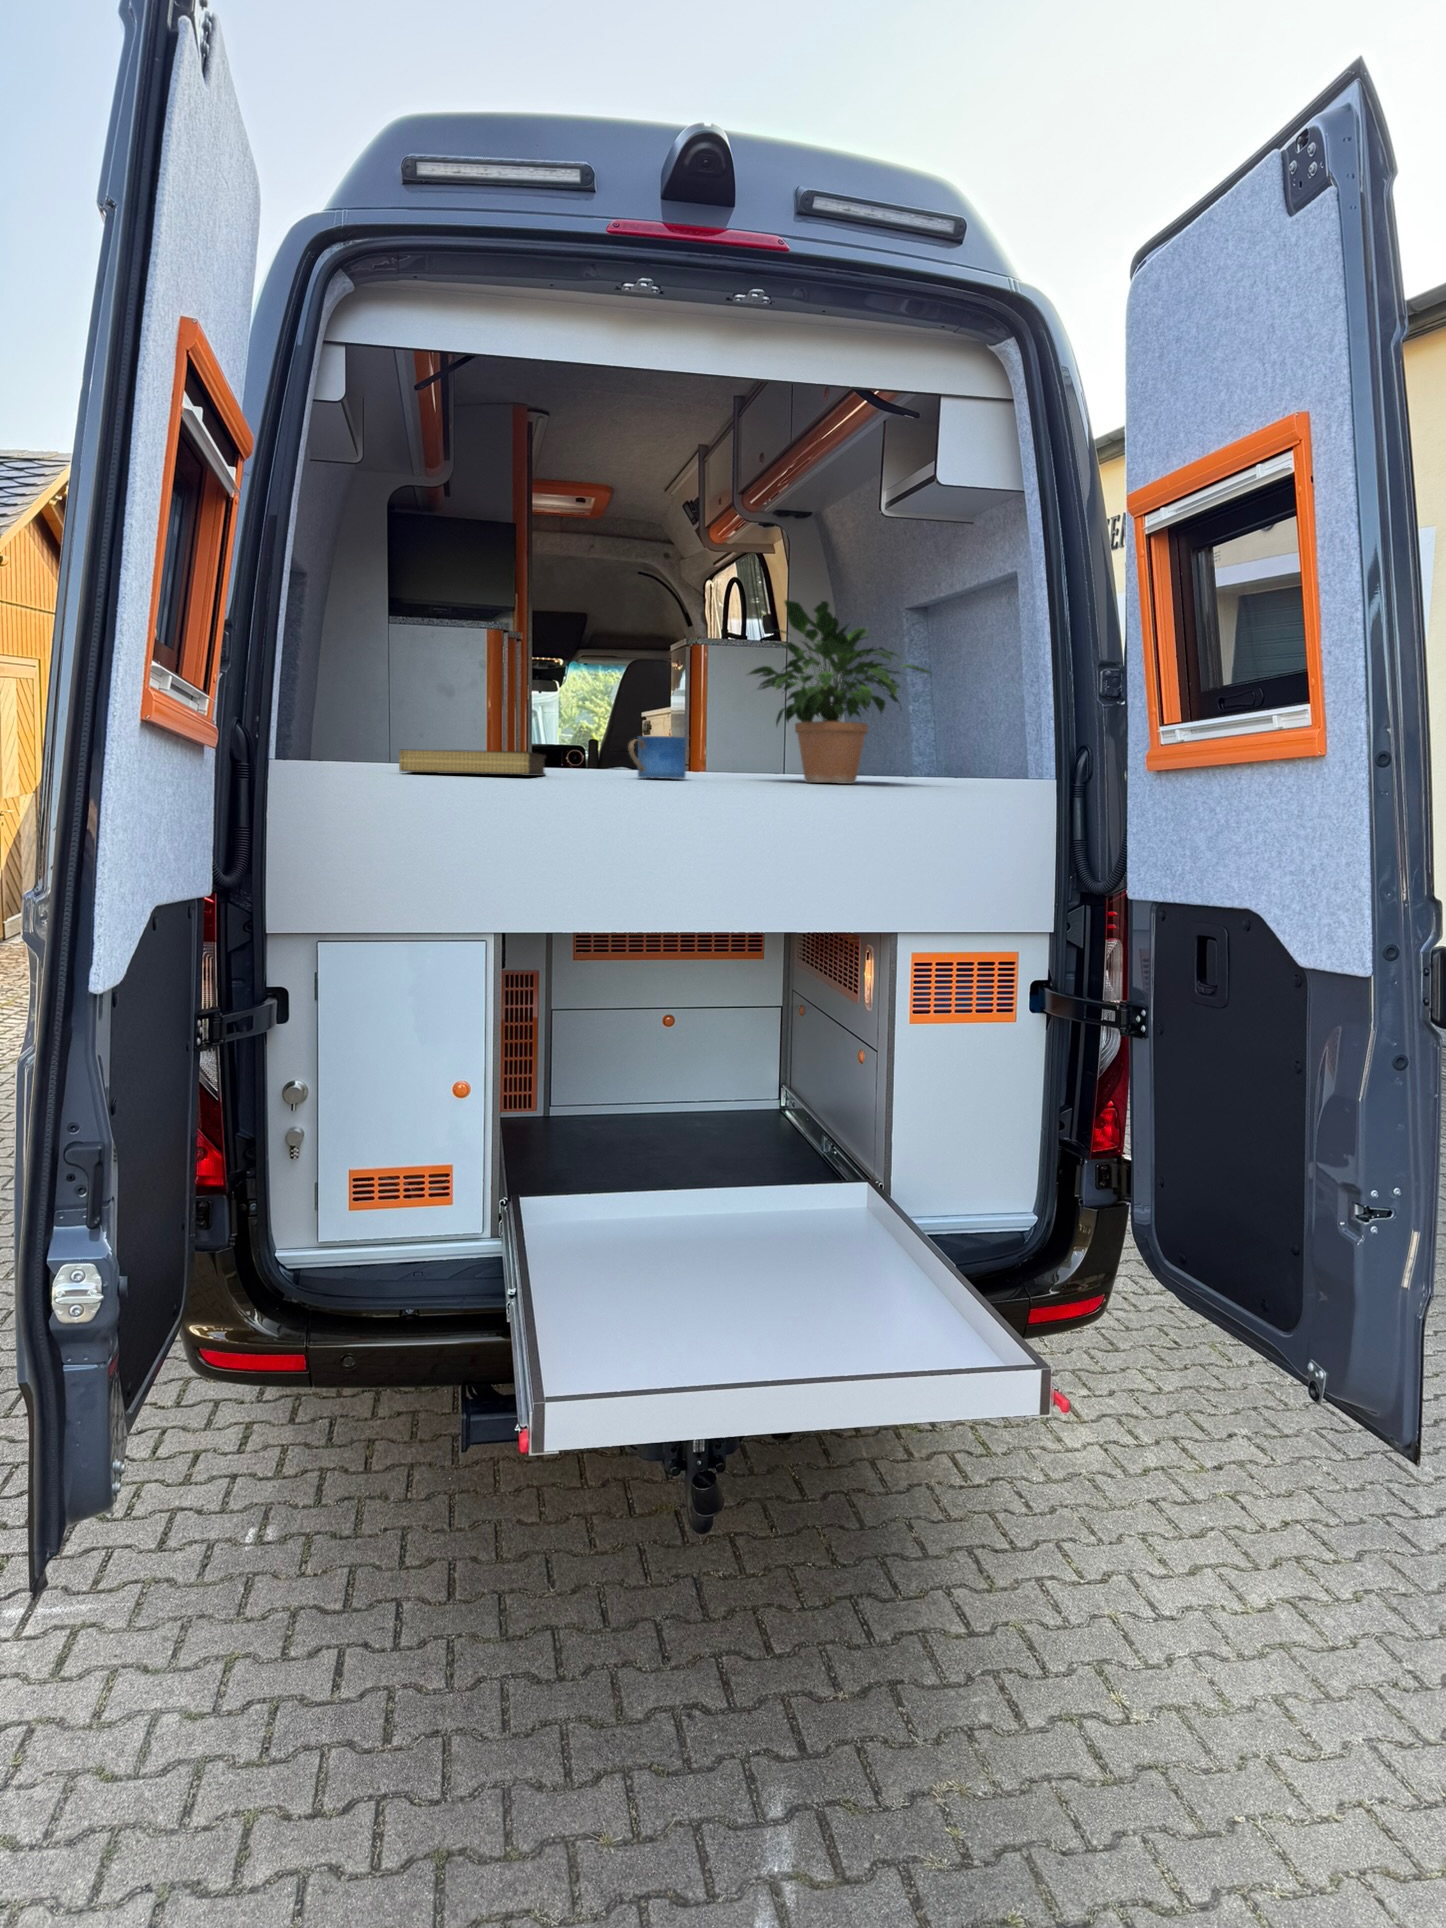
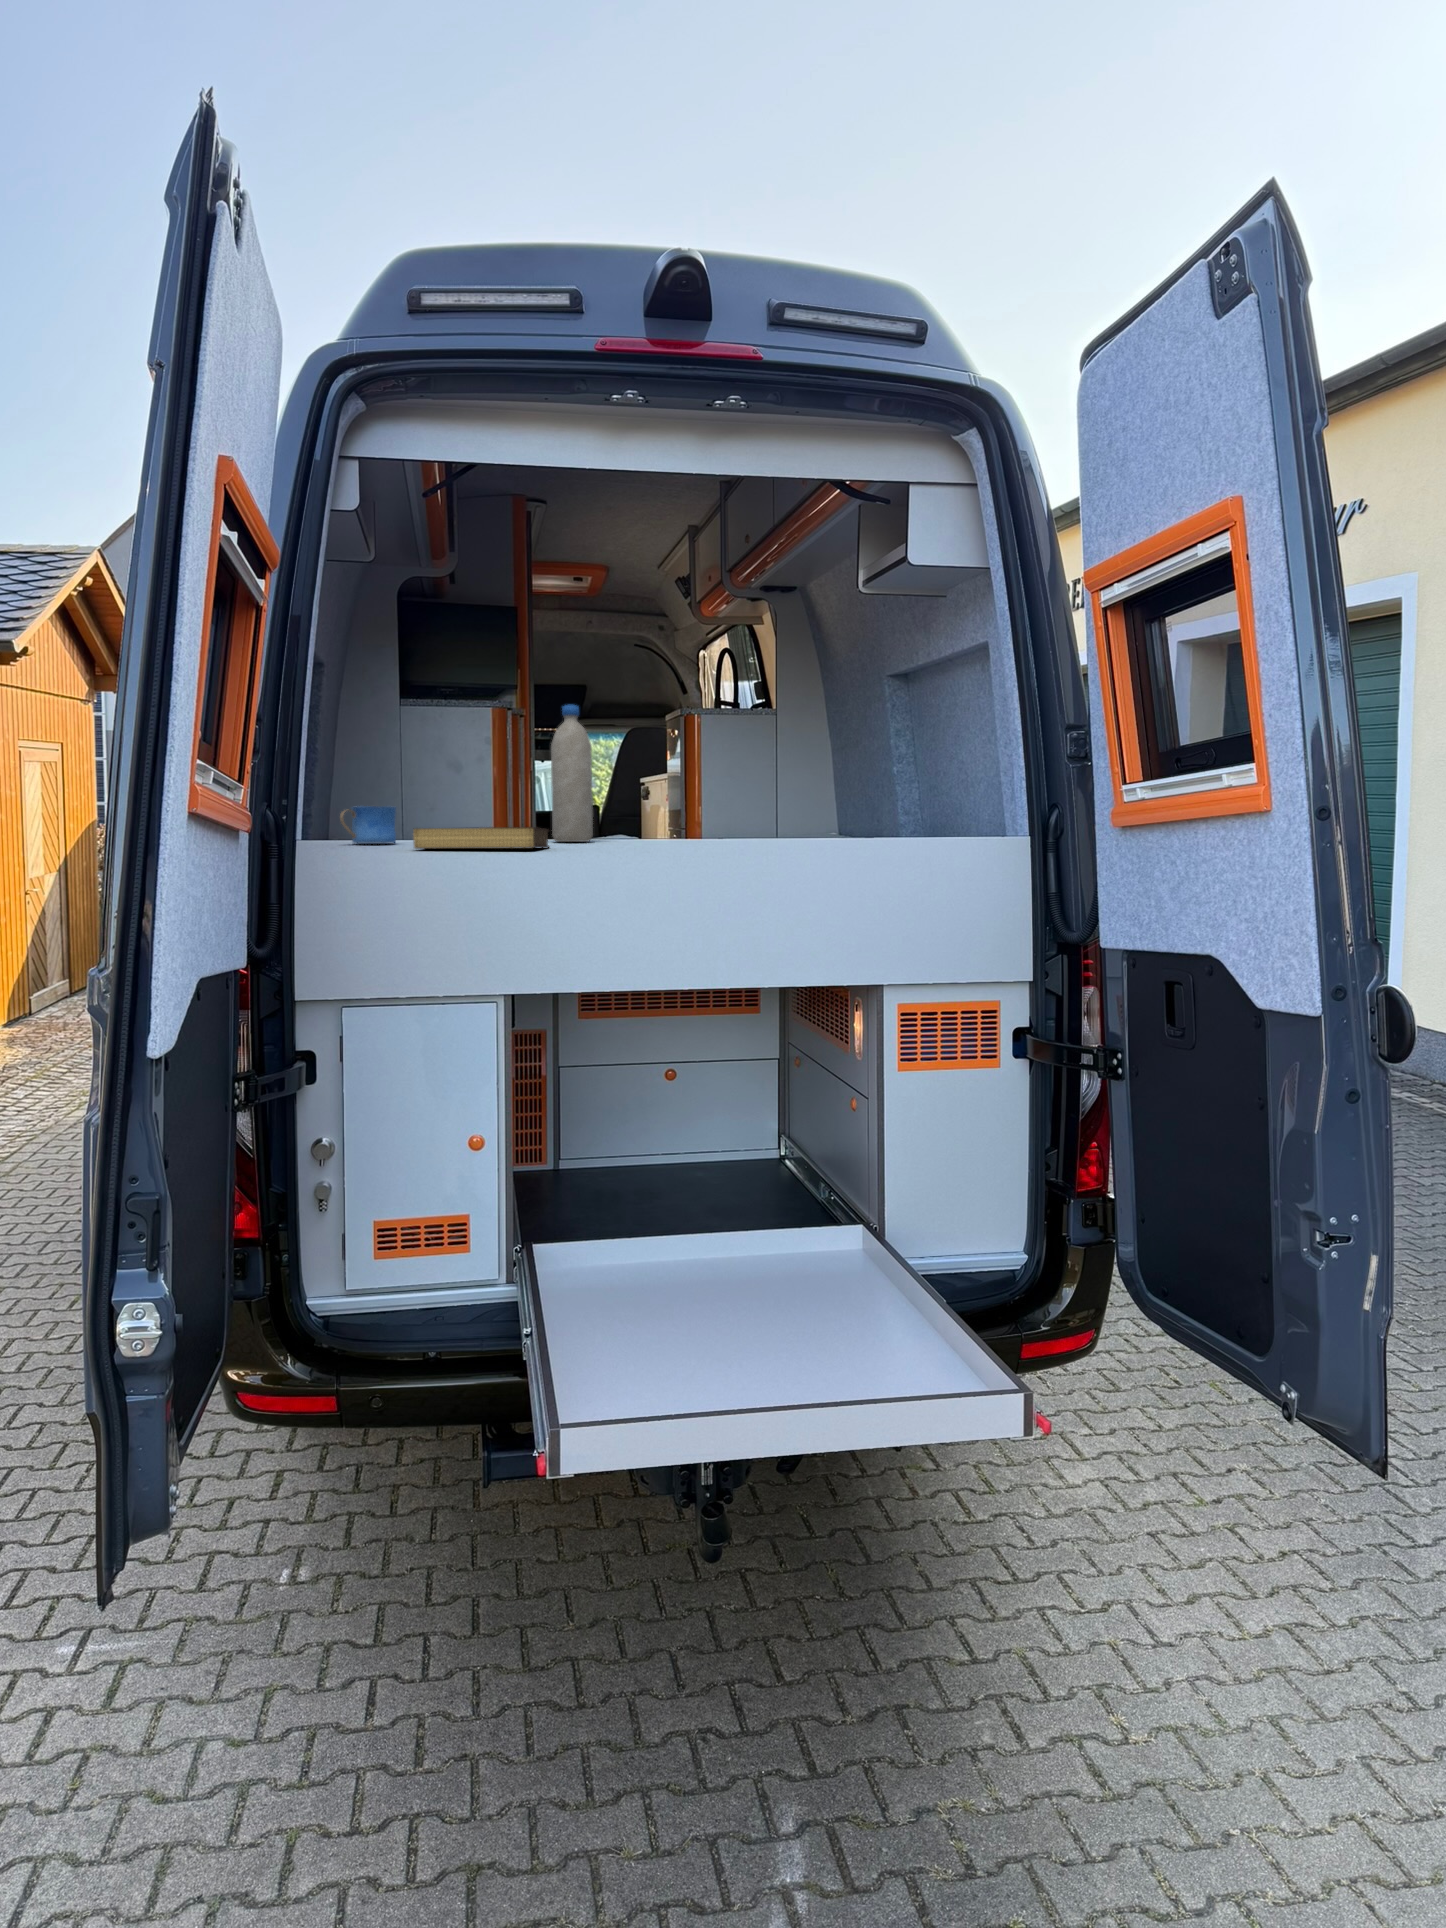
potted plant: present [749,600,931,784] -> none [731,676,916,847]
water bottle: none [549,624,593,771] -> present [551,705,593,842]
mug: present [628,736,686,779] -> present [340,806,396,844]

